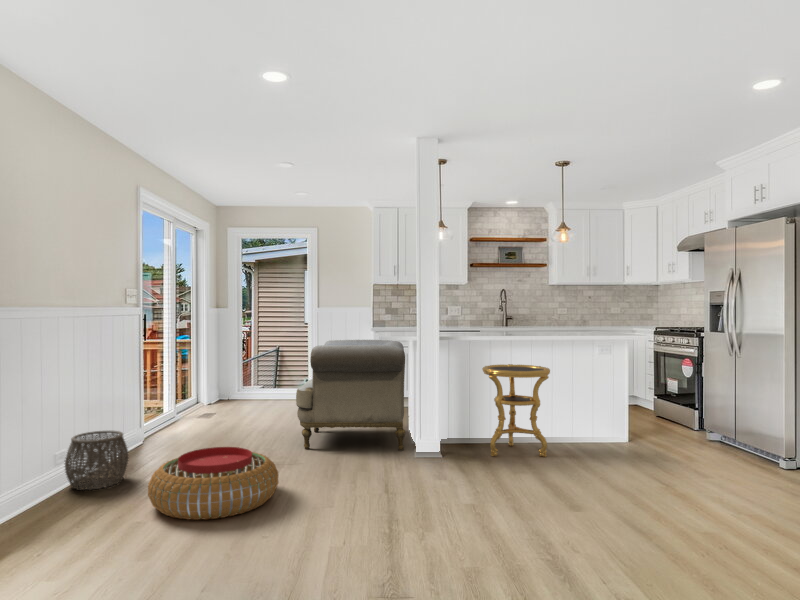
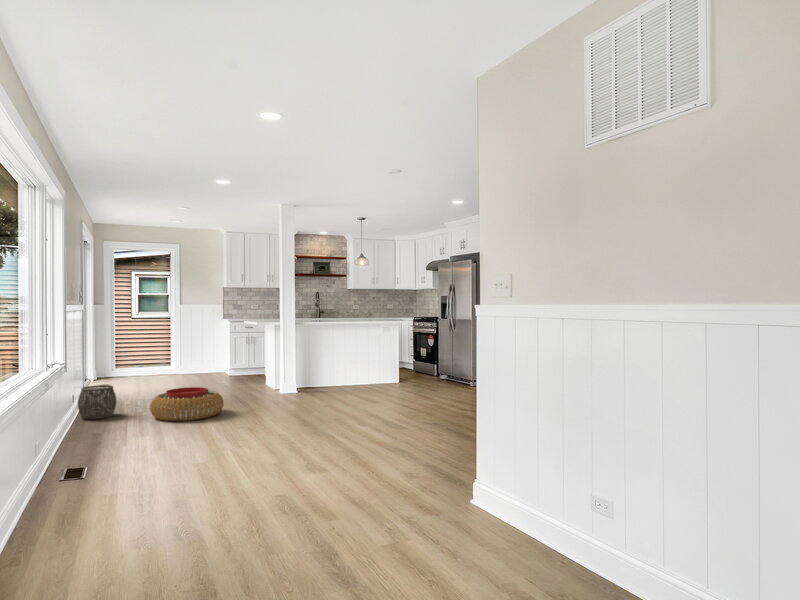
armchair: present [296,340,405,451] -> none [200,327,275,397]
side table: present [482,364,550,457] -> none [320,339,359,391]

